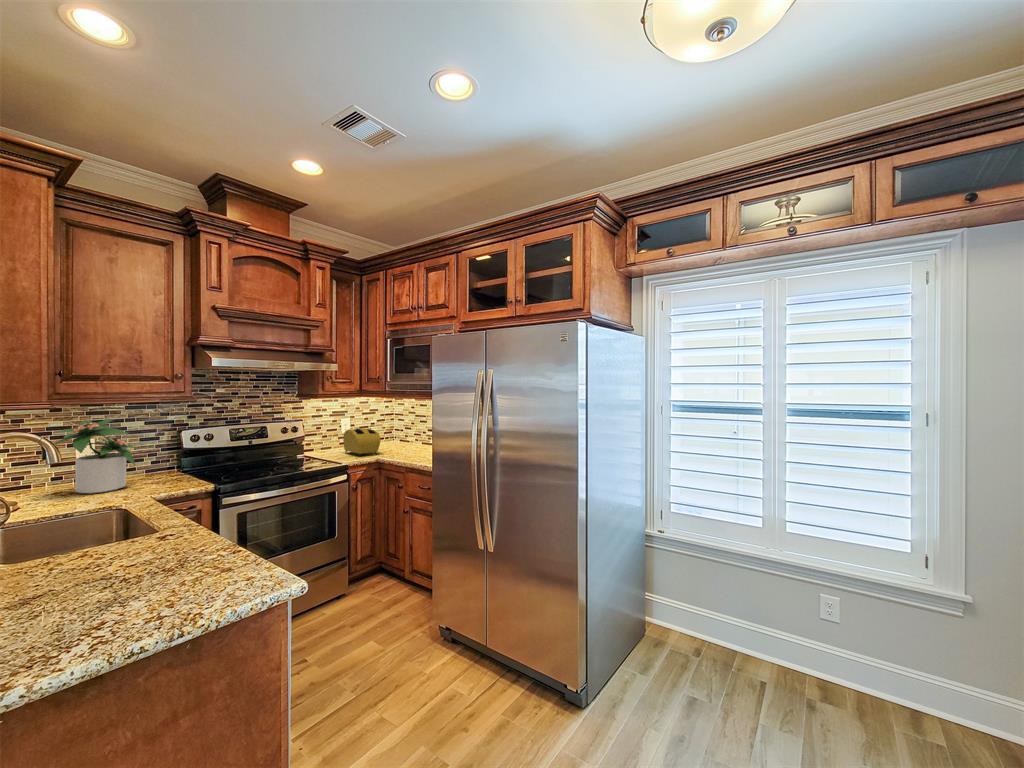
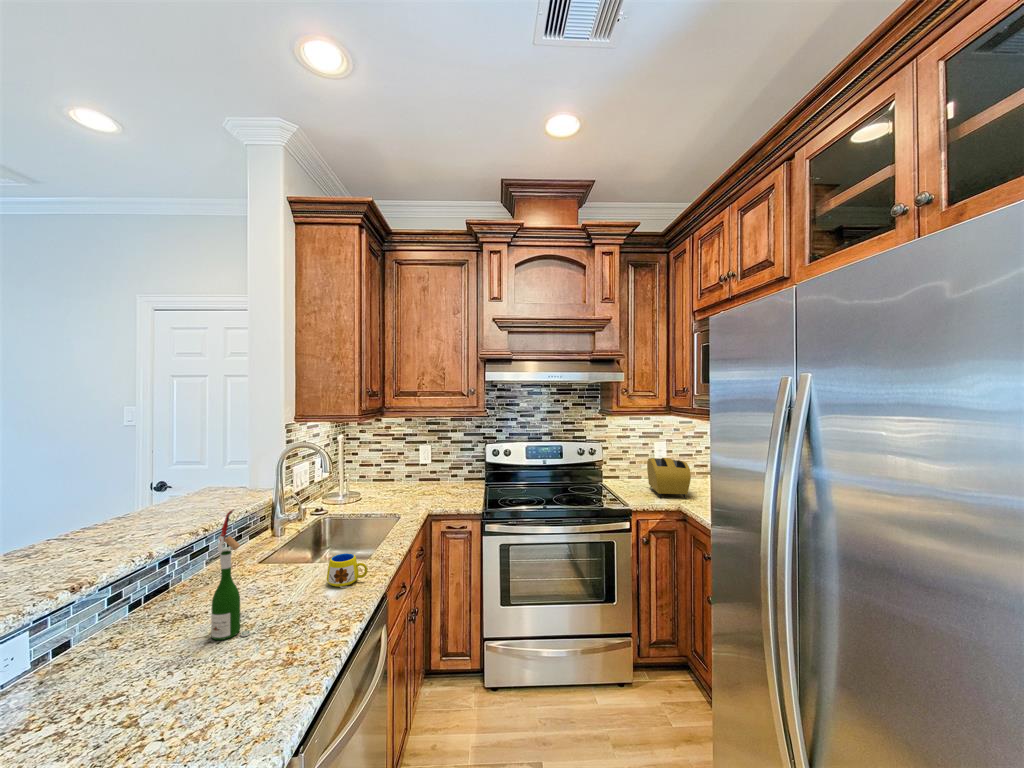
potted plant: present [54,419,137,494] -> none [392,430,450,494]
wine bottle: none [83,485,137,622] -> present [211,509,250,640]
mug: none [145,528,194,561] -> present [327,553,367,588]

